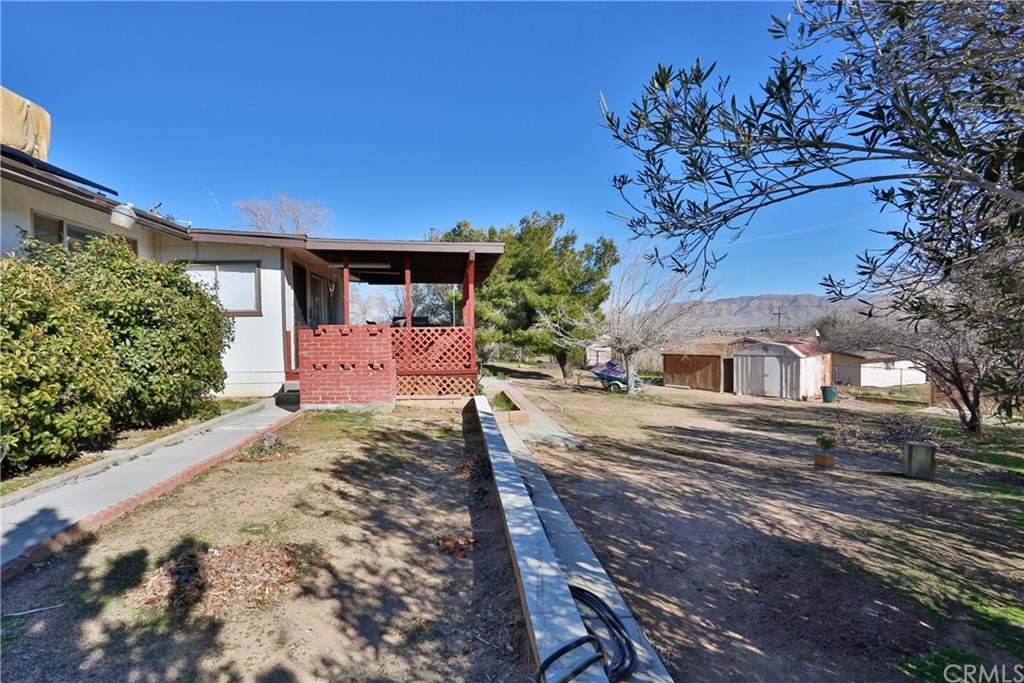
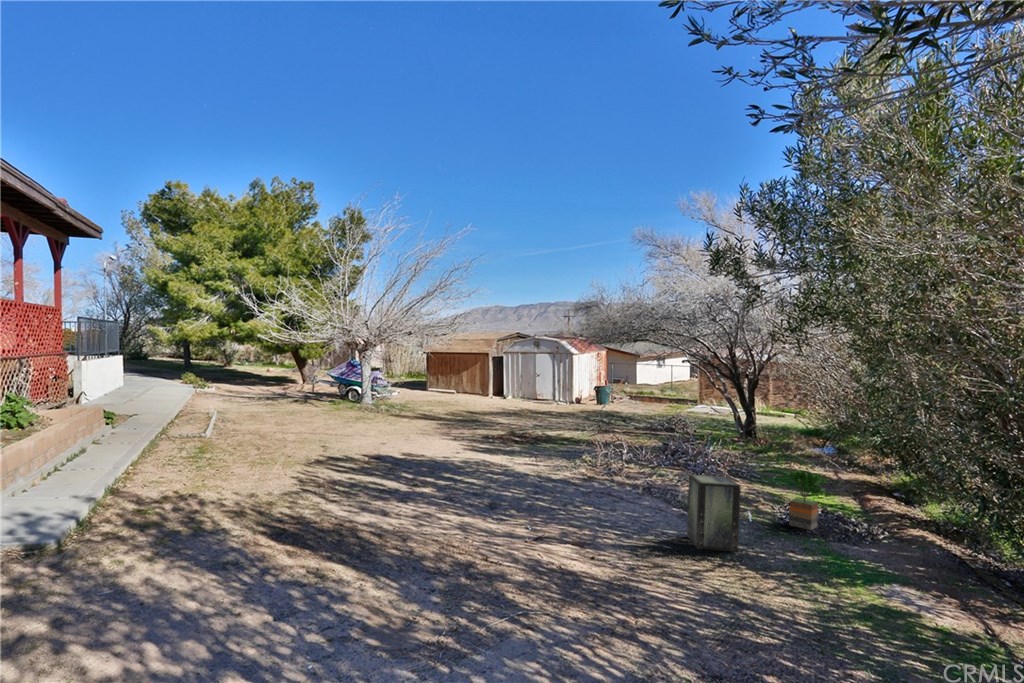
potted tree: present [814,437,838,471] -> present [788,470,826,530]

